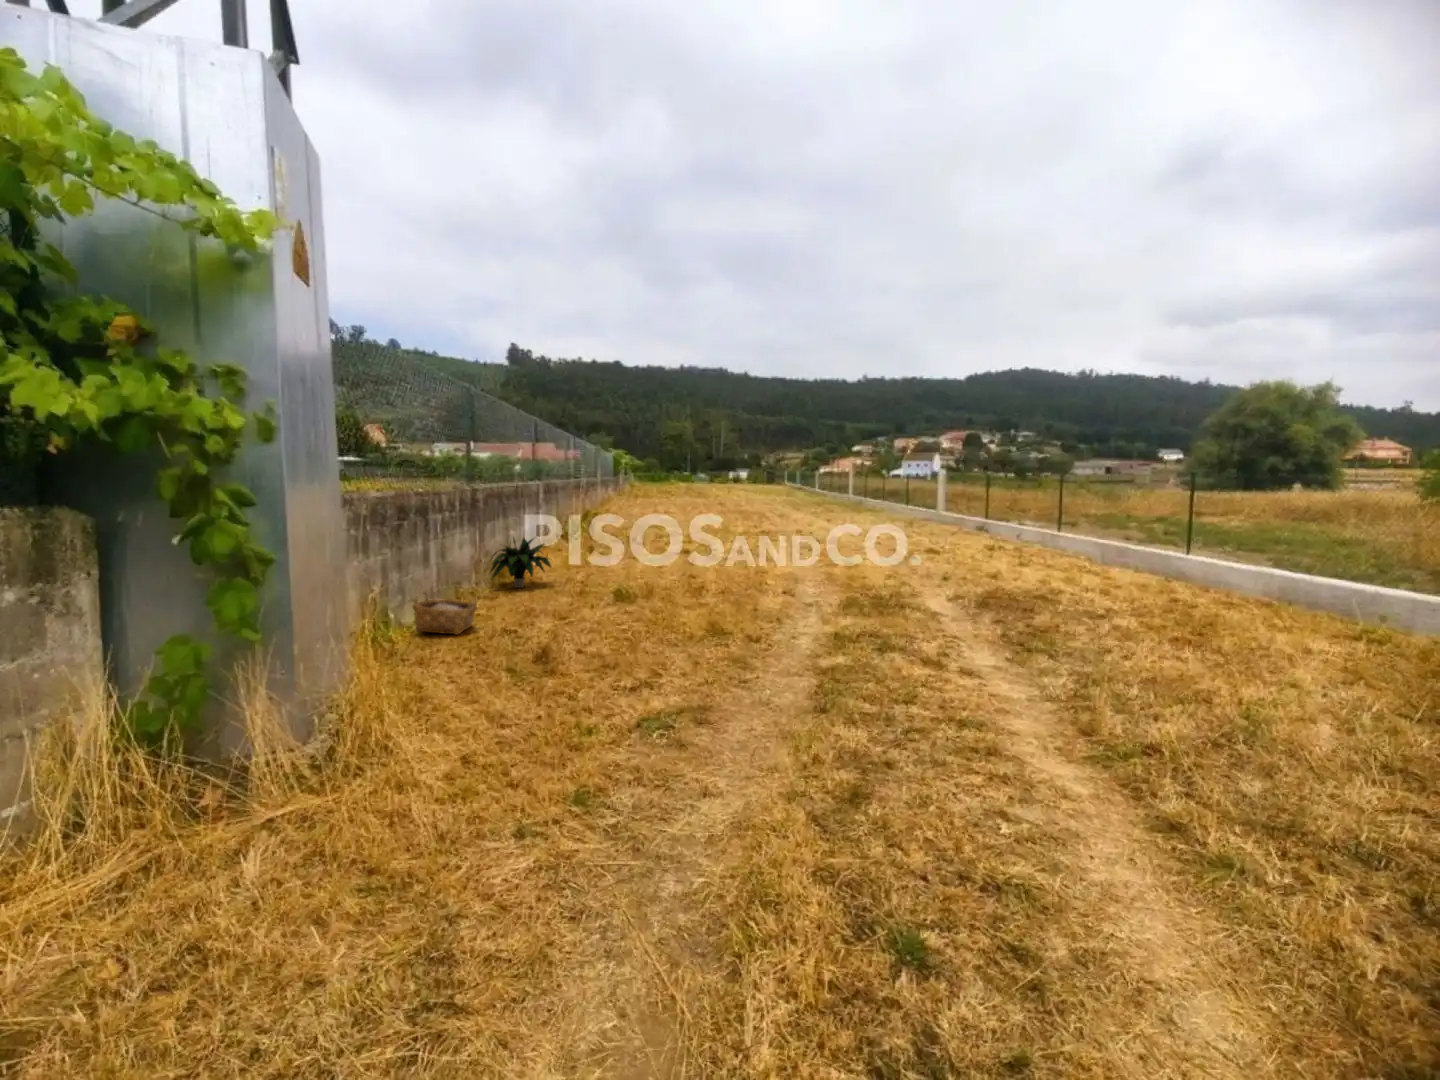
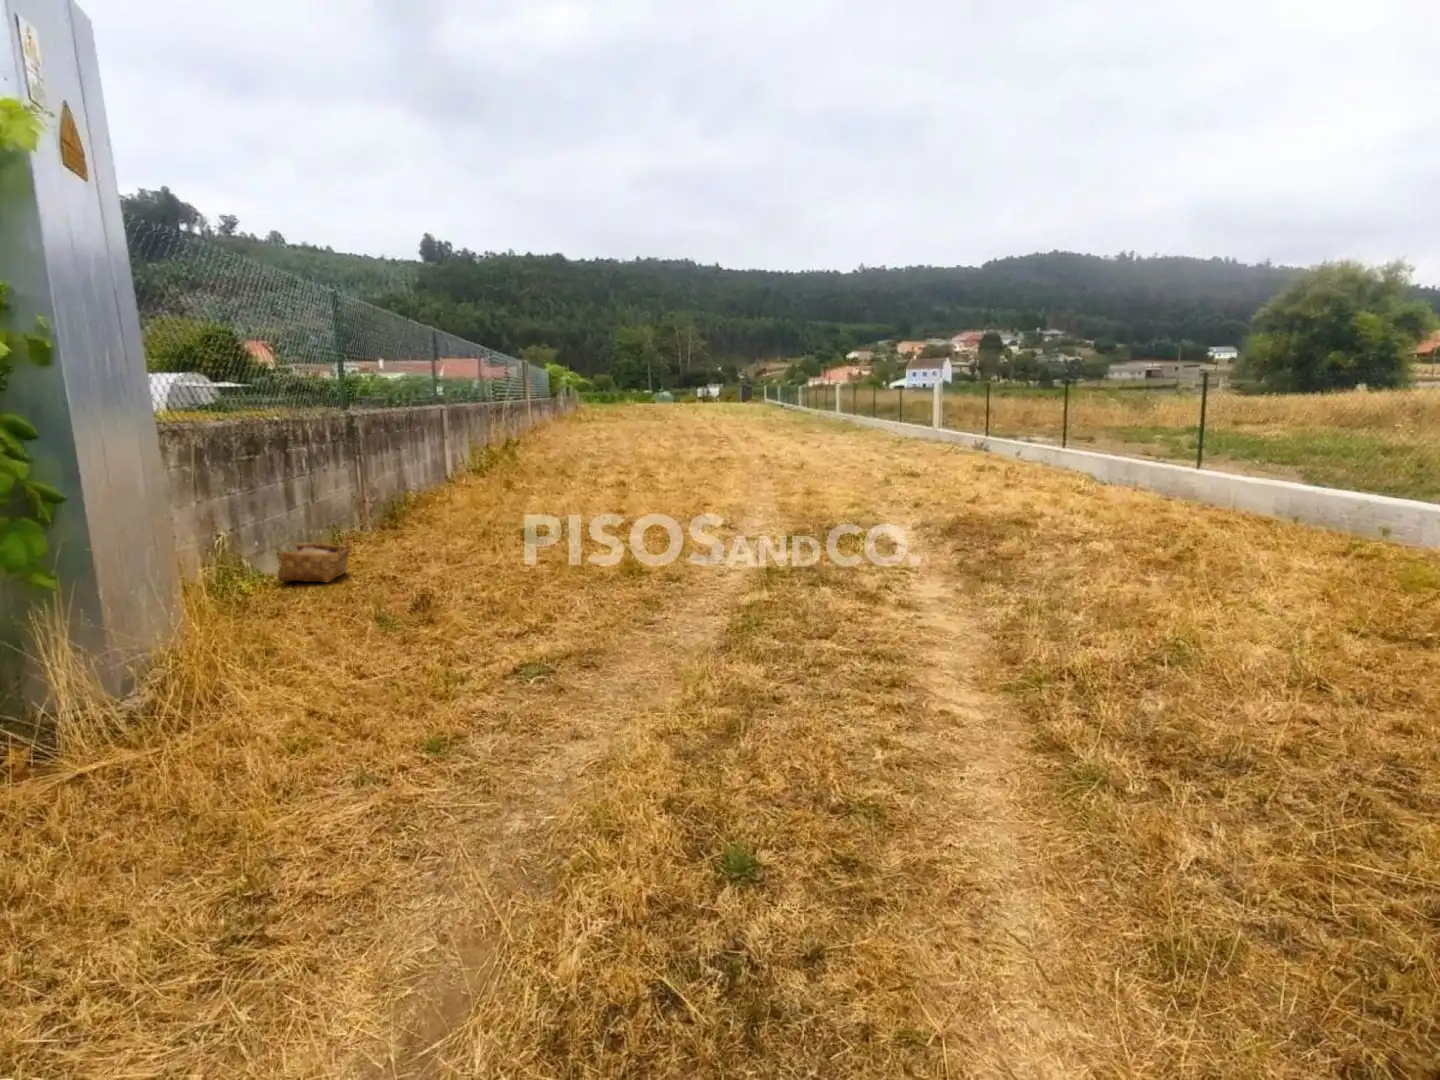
potted plant: present [490,538,551,588] -> none [372,467,450,529]

